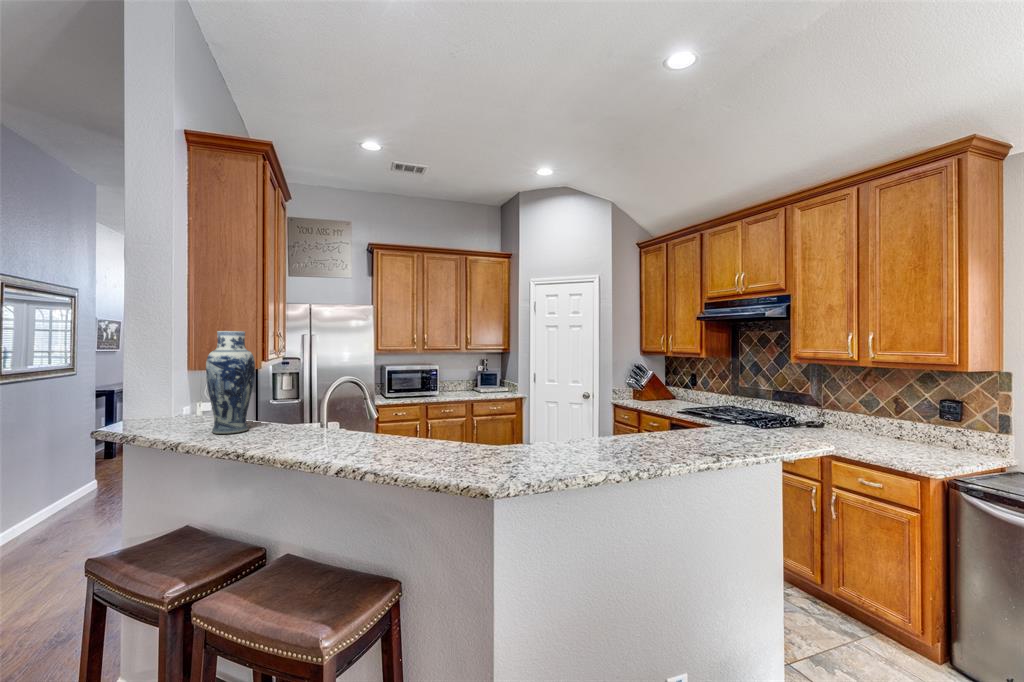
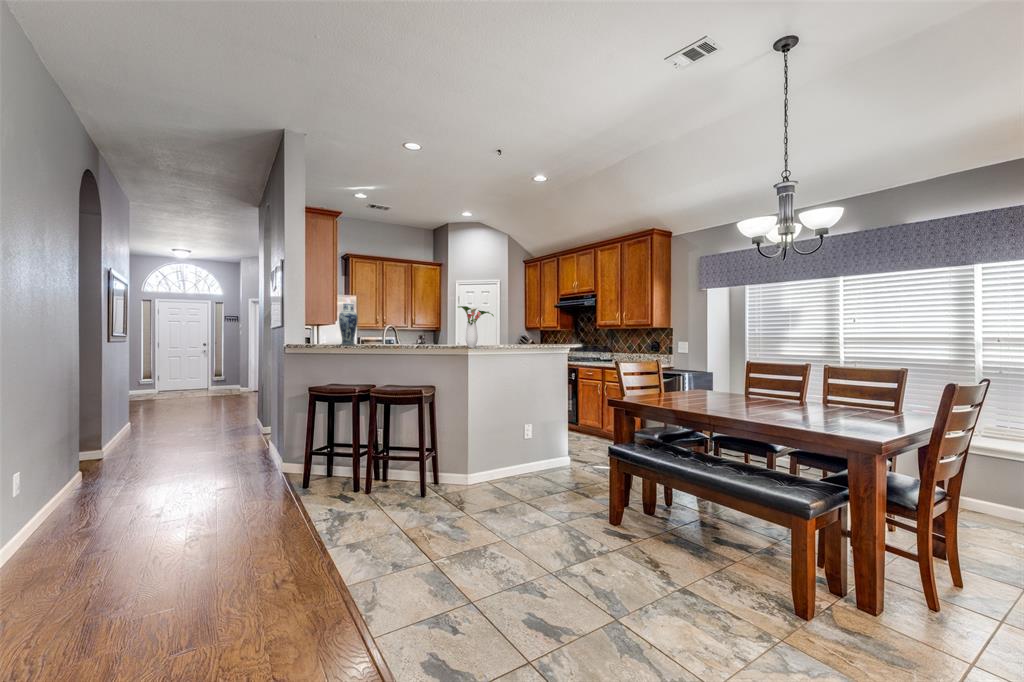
flower arrangement: none [476,336,587,457] -> present [458,306,494,348]

